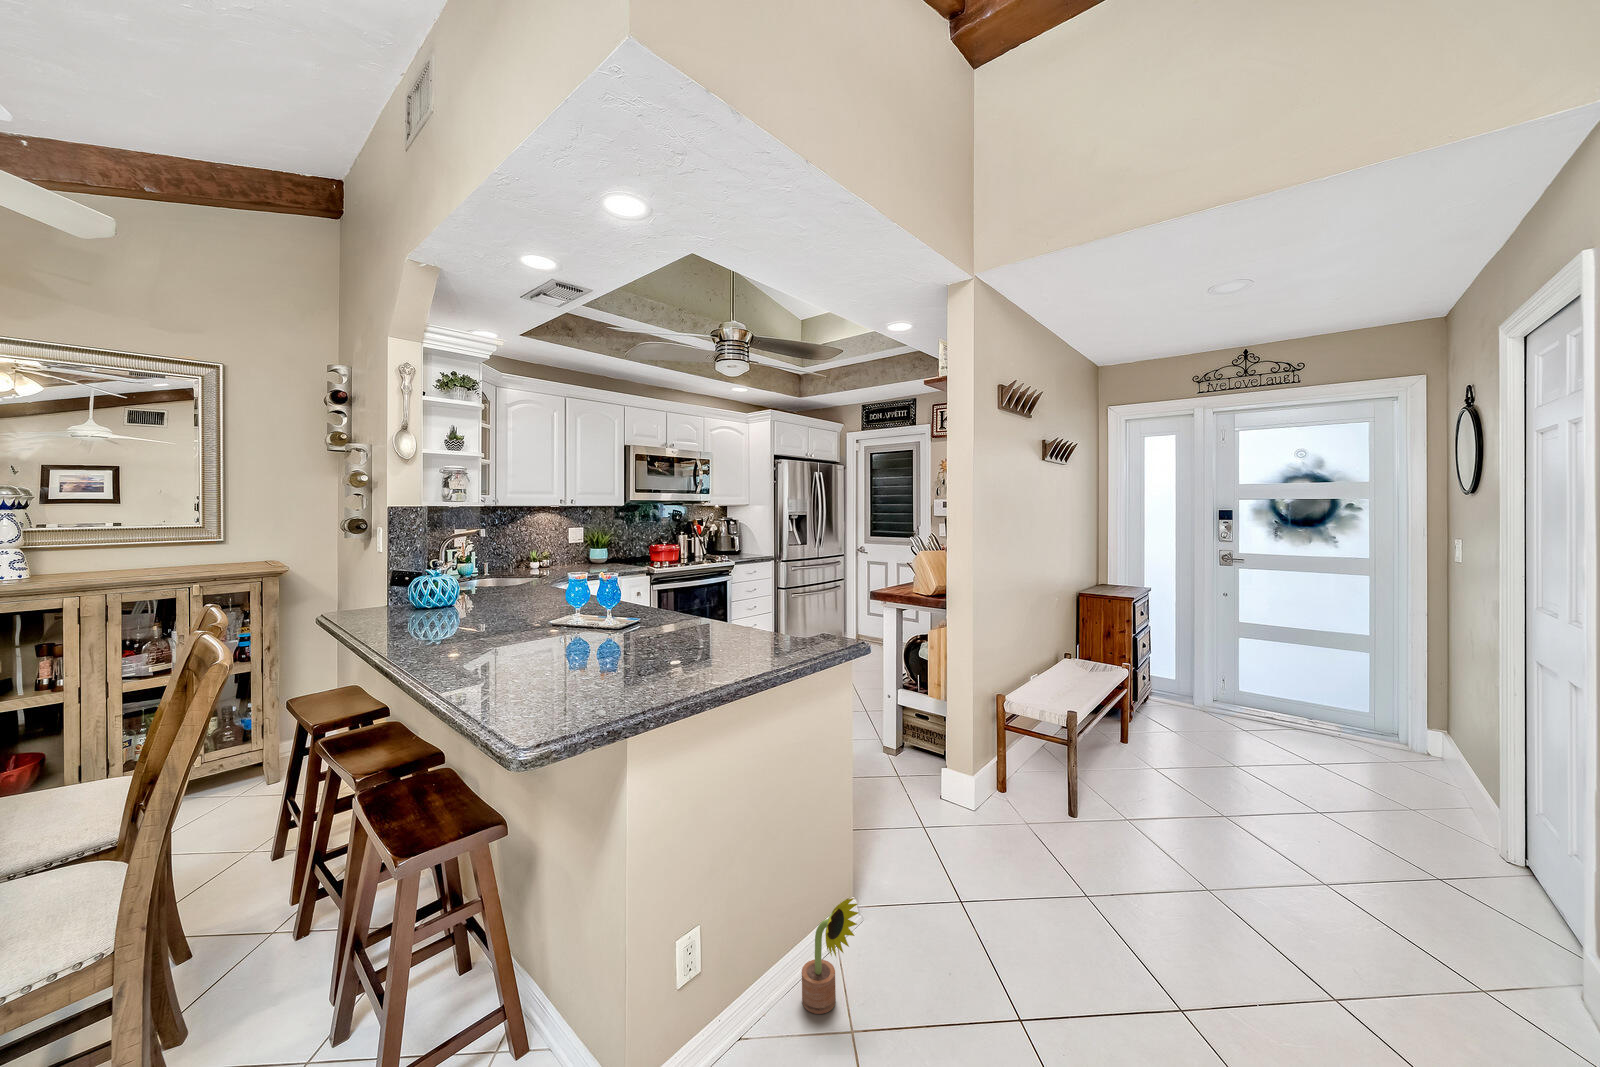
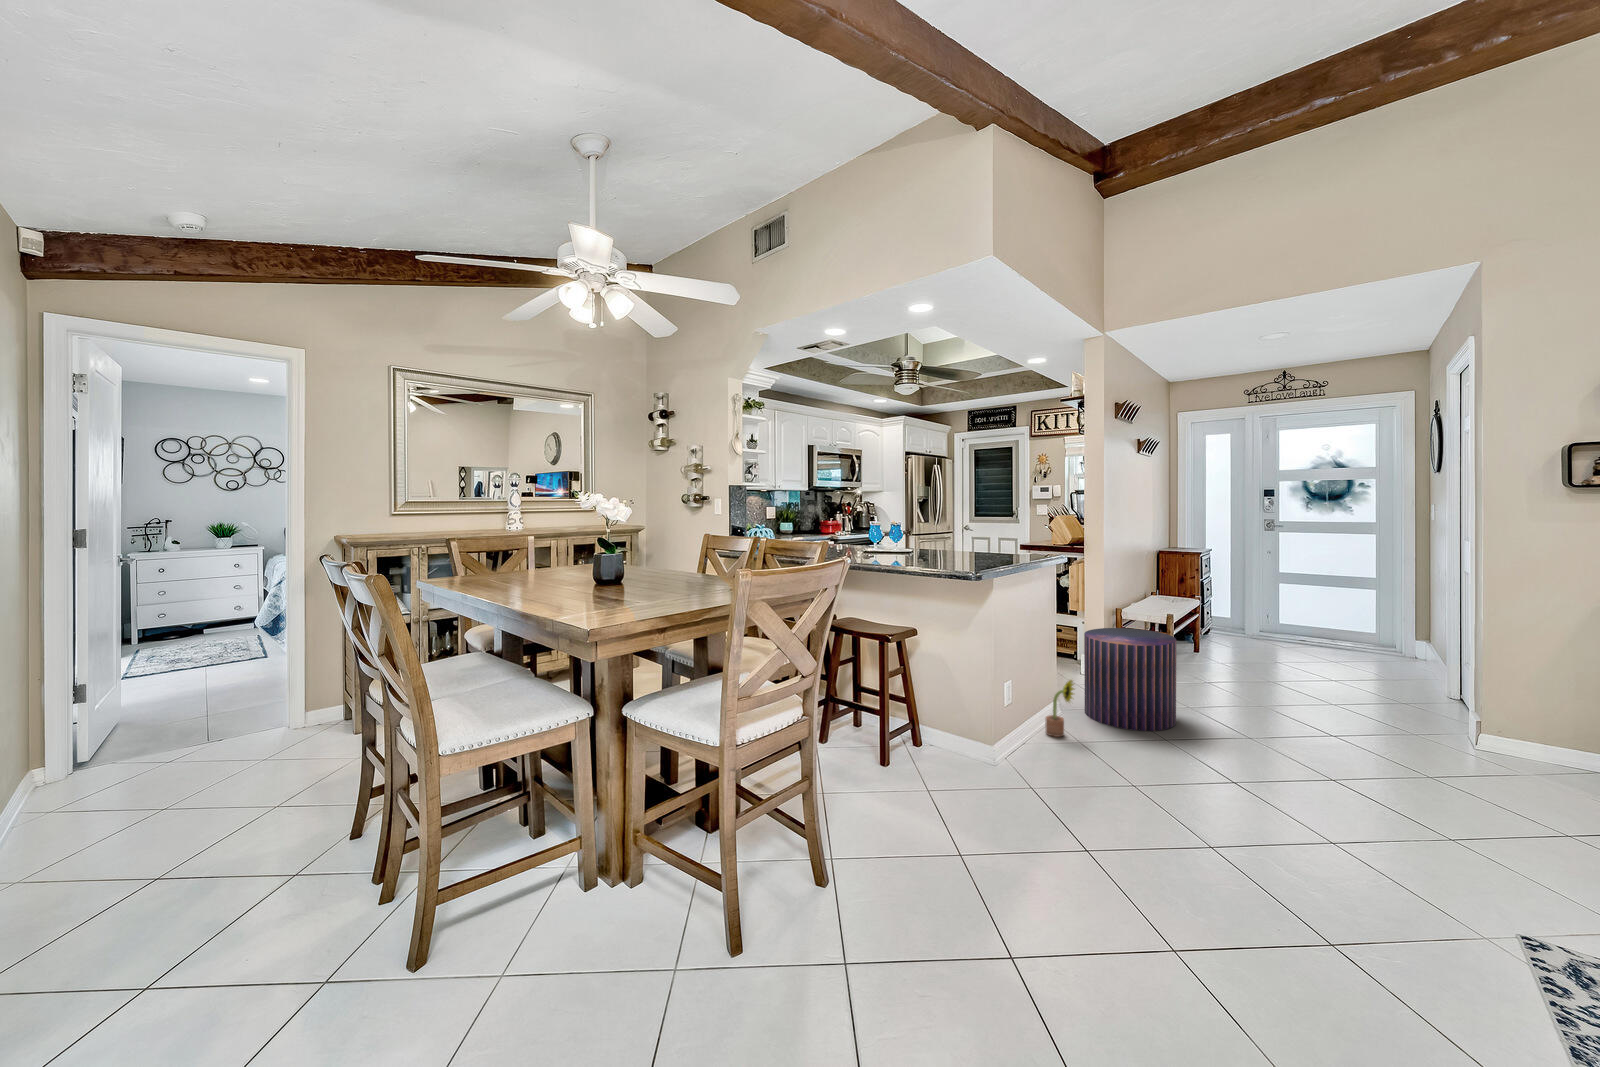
pouf: none [904,758,1058,986] -> present [1084,628,1176,731]

